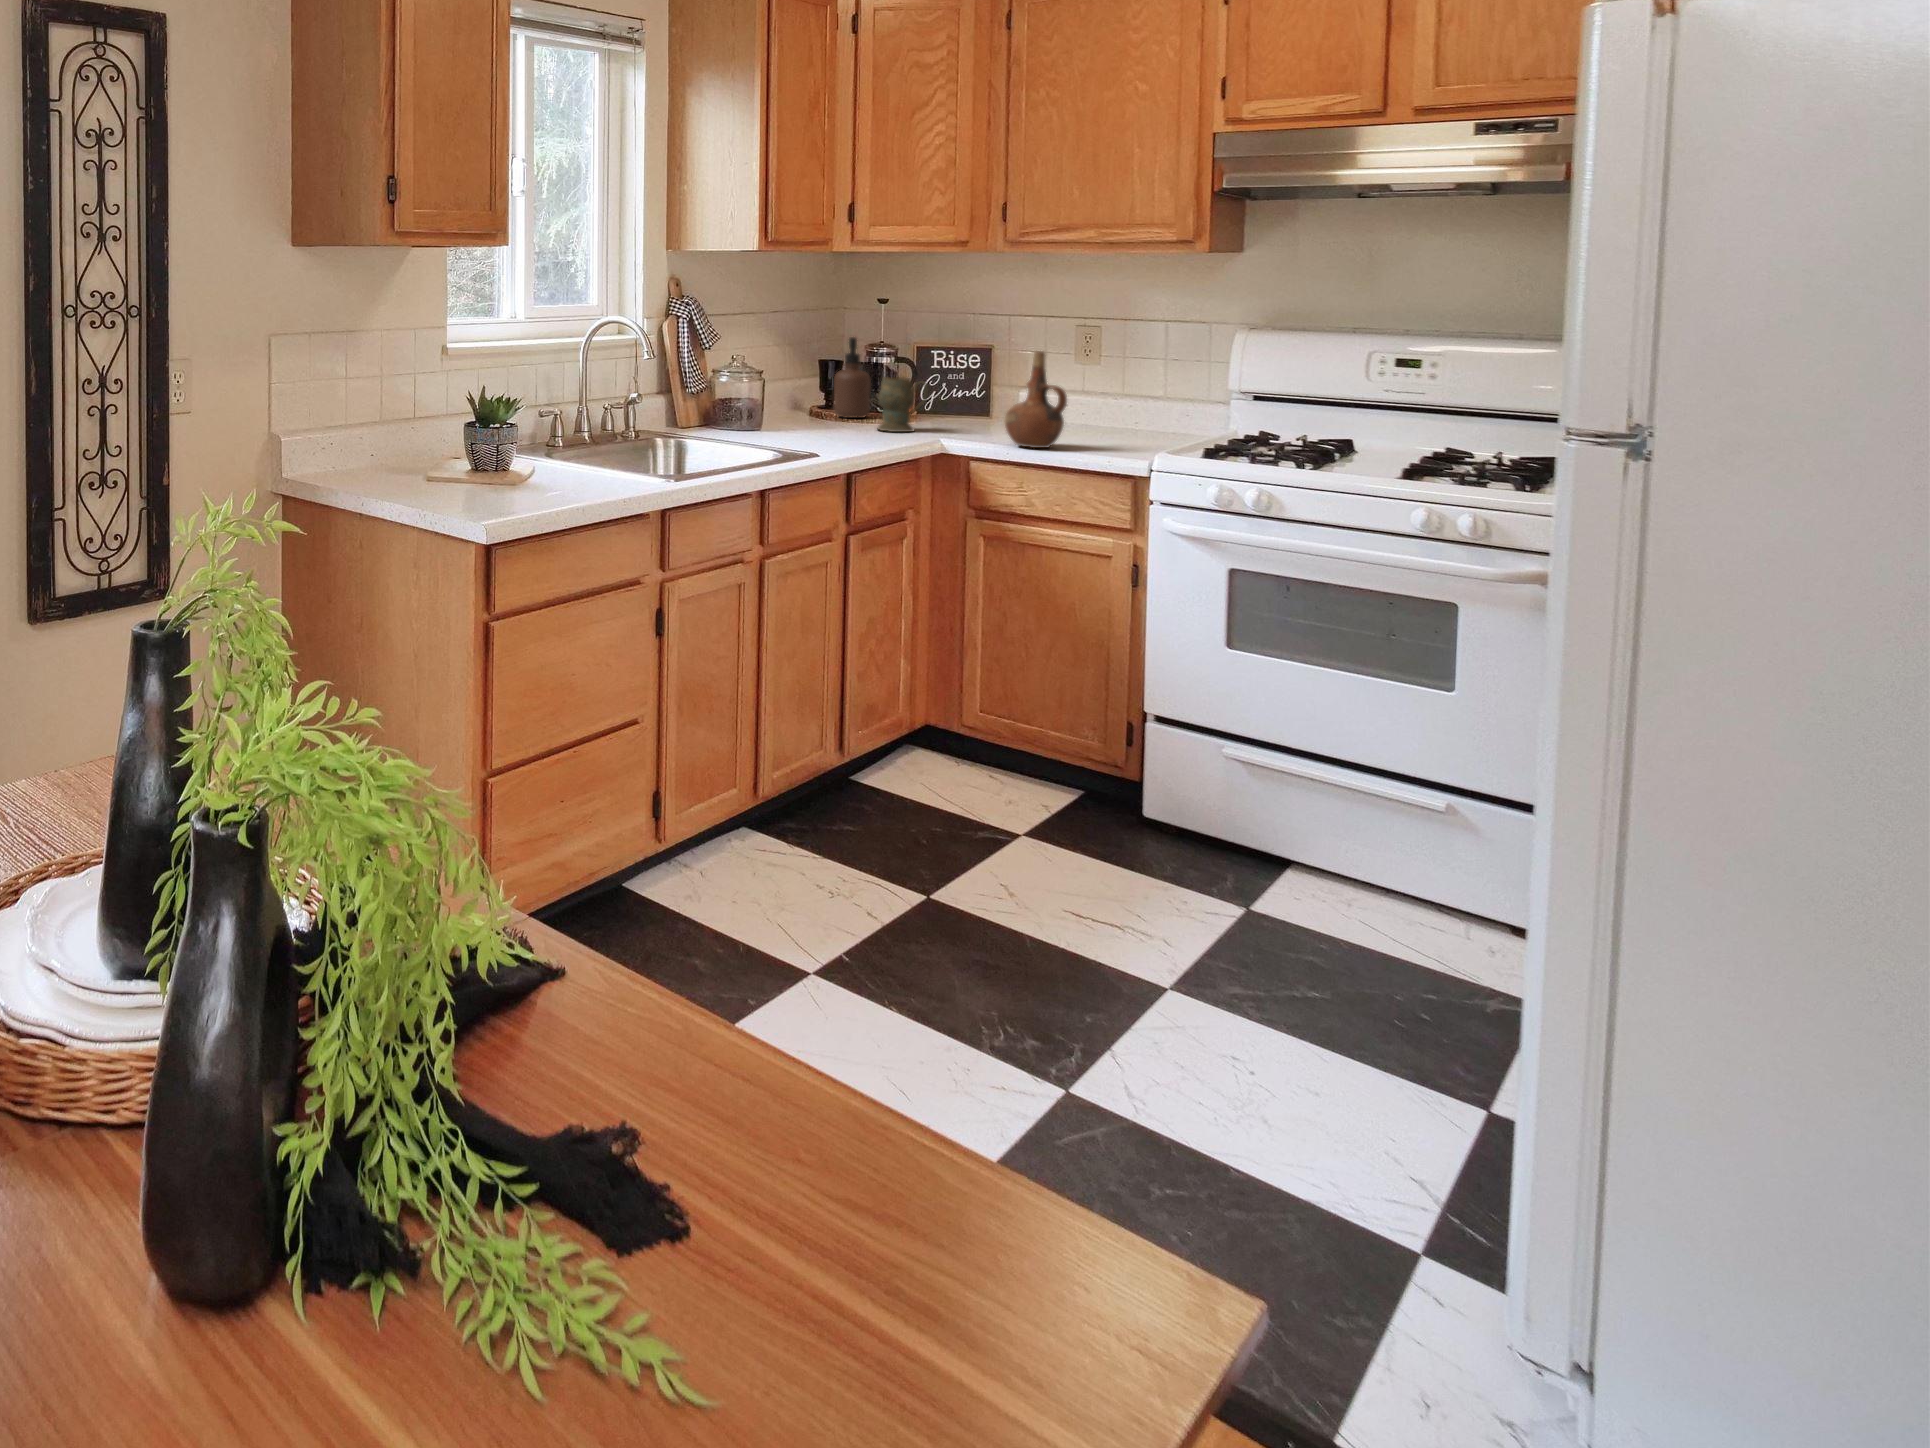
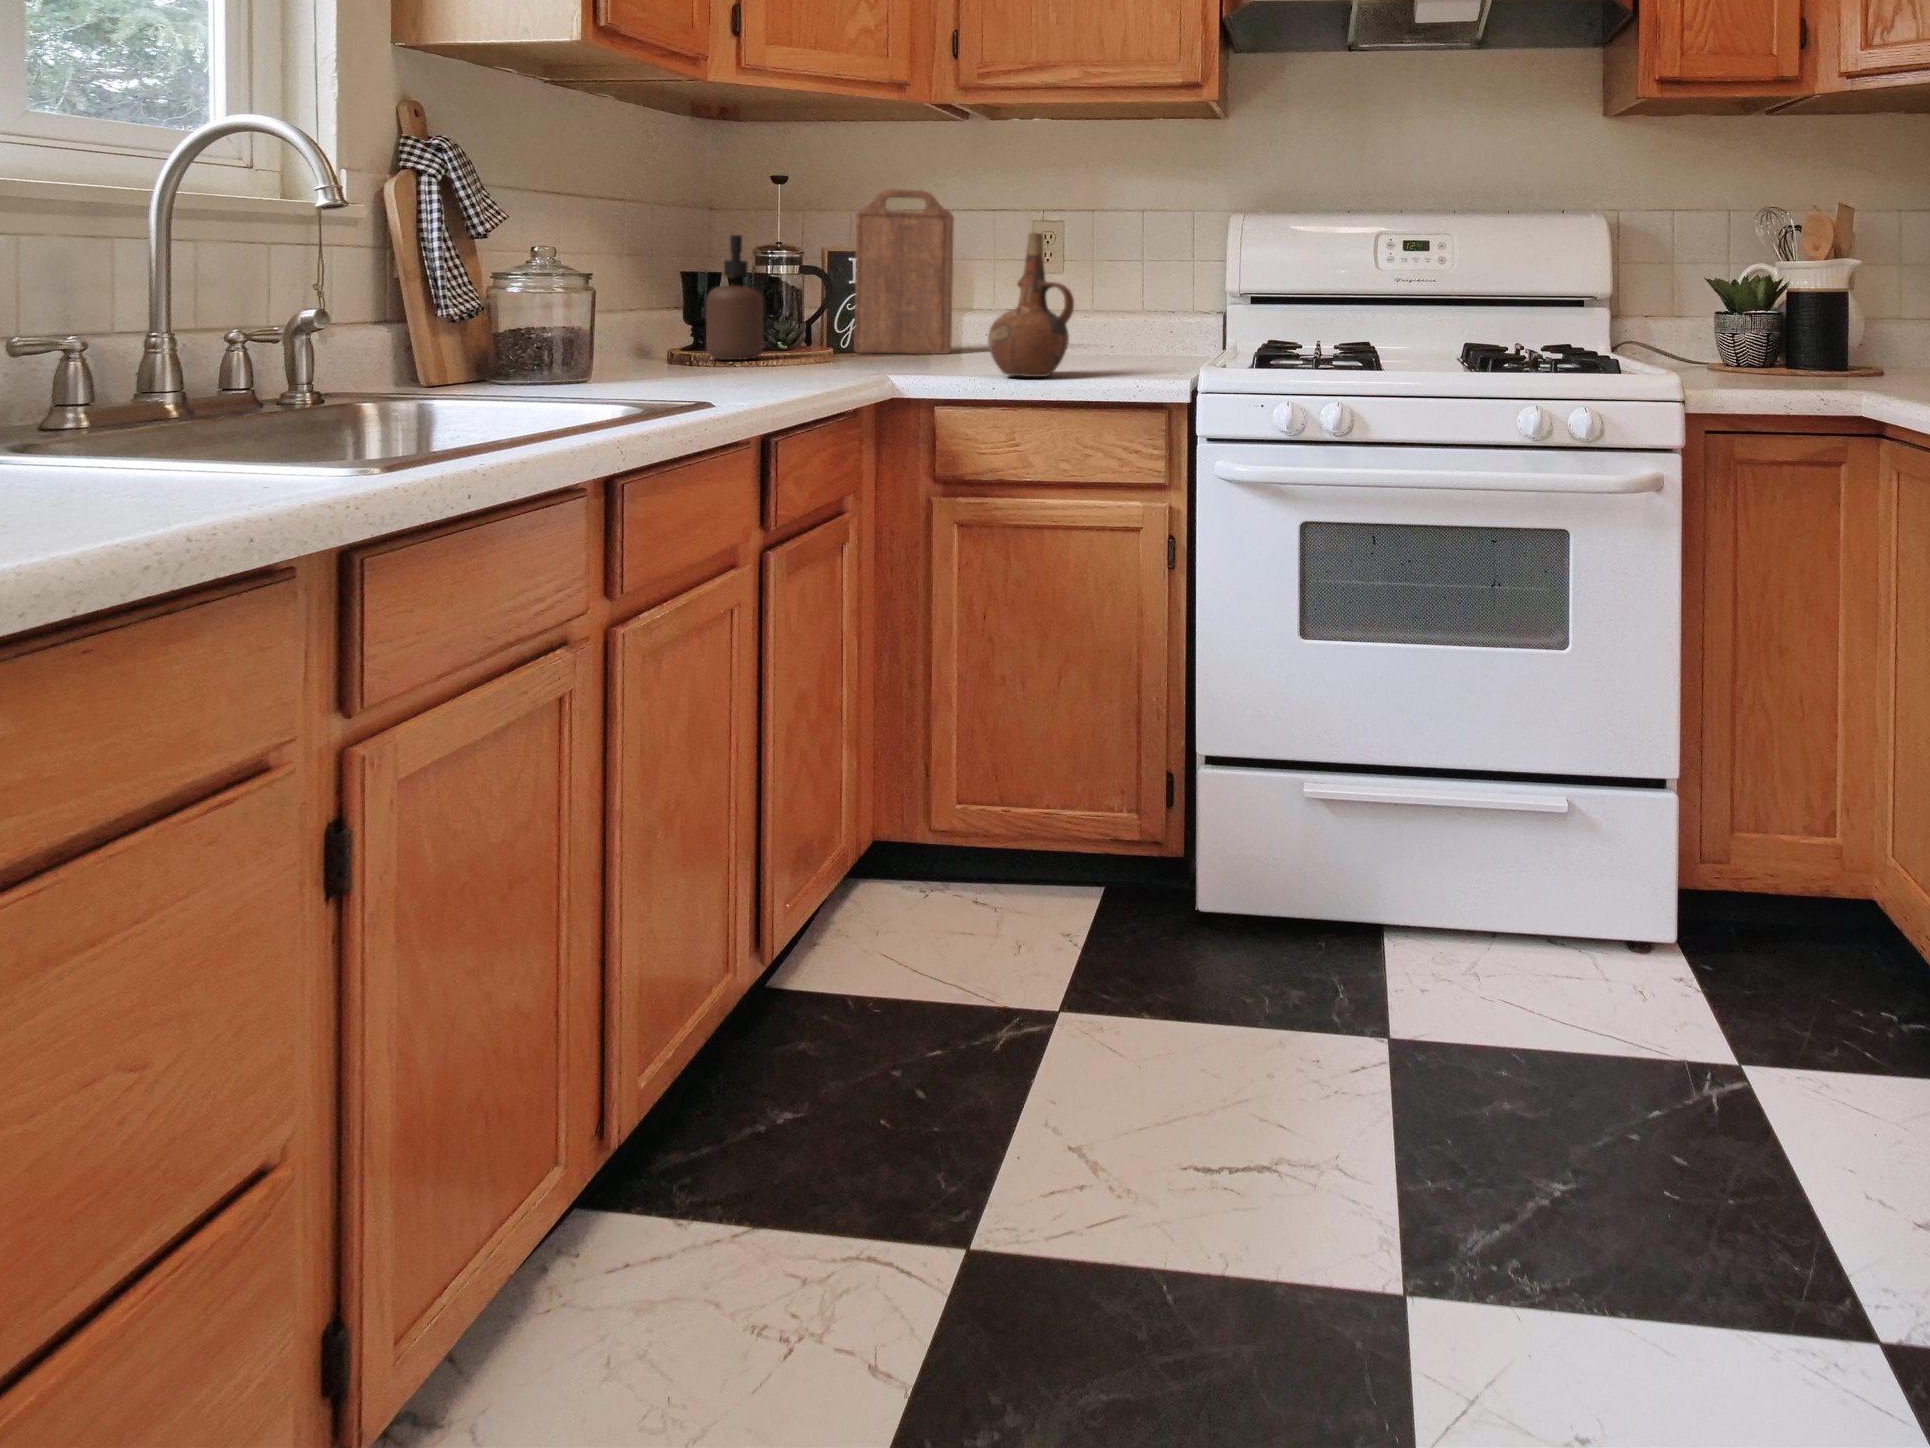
cutting board: none [934,304,1007,421] -> present [854,189,954,354]
mug: present [878,377,928,432] -> none [784,287,865,371]

